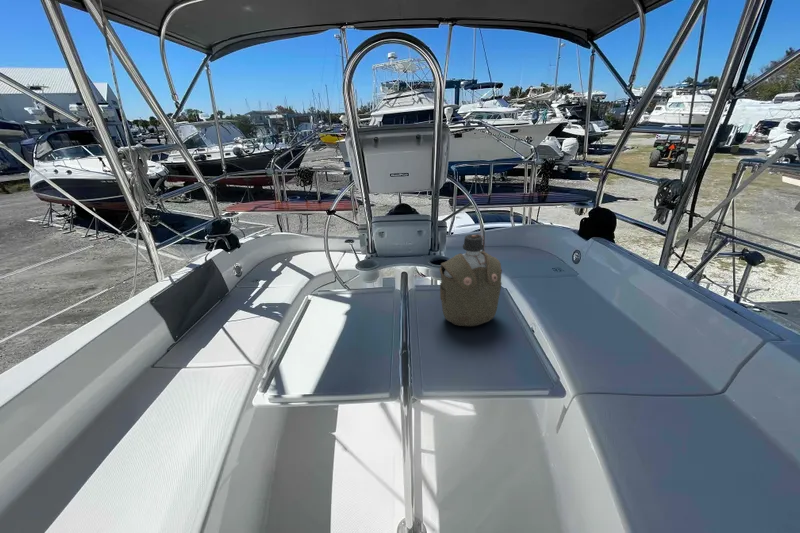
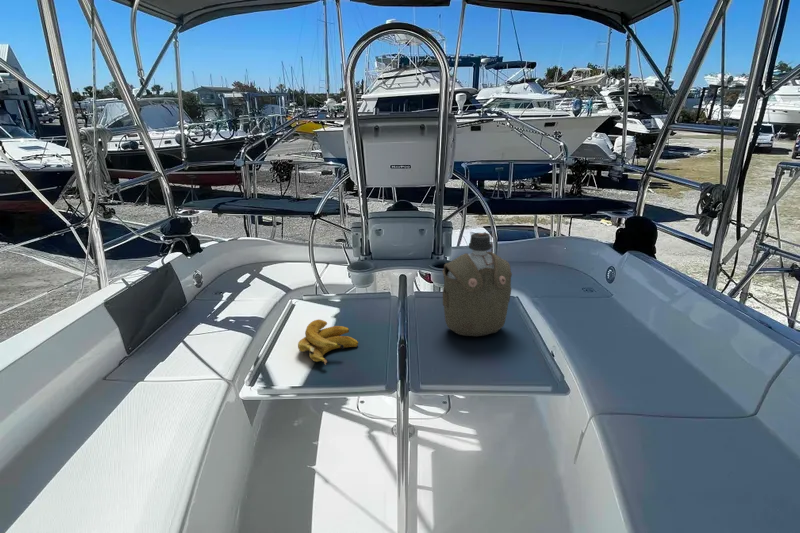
banana: none [312,316,366,361] -> present [298,320,358,365]

